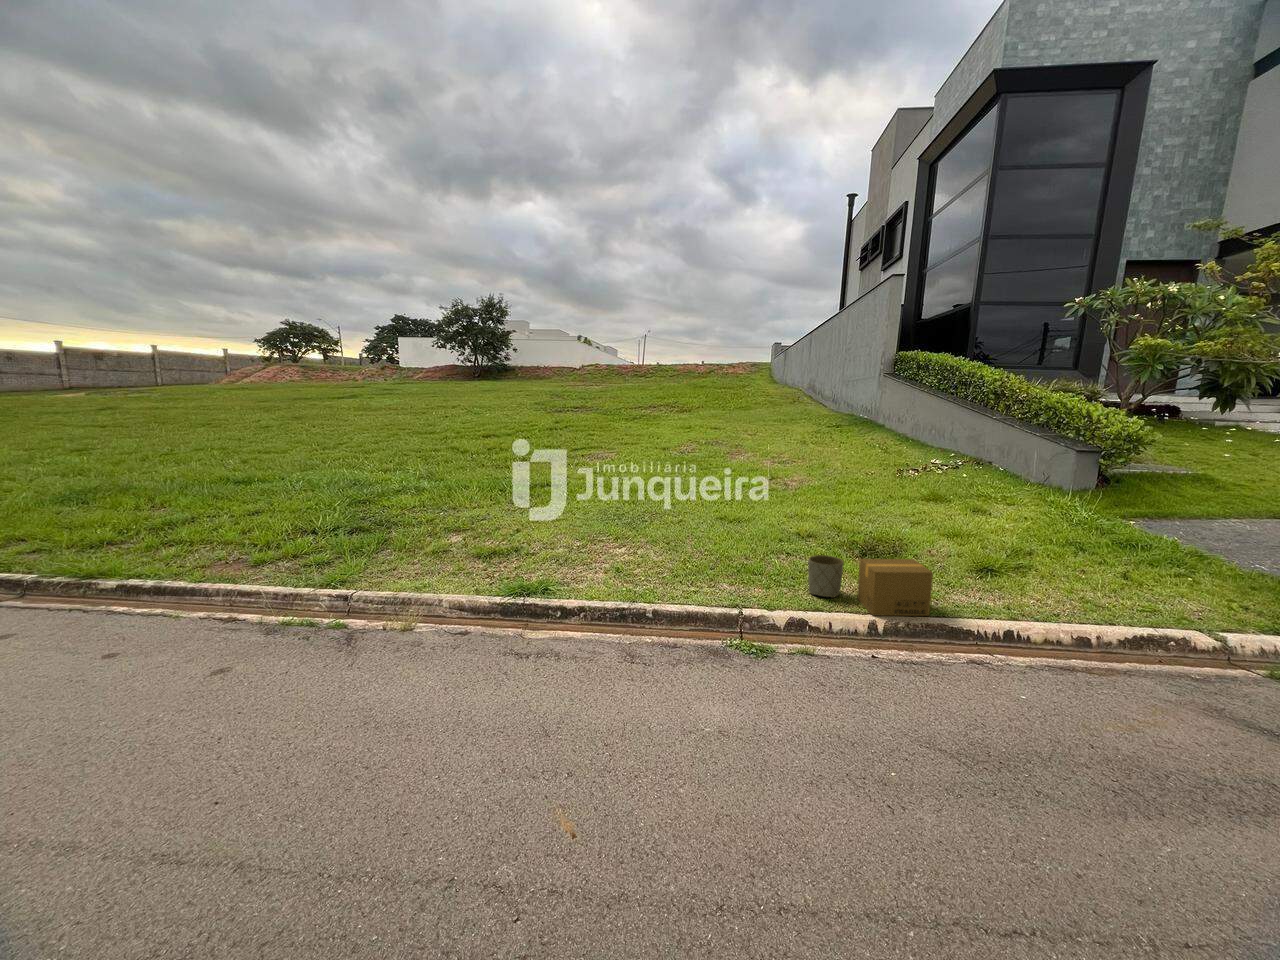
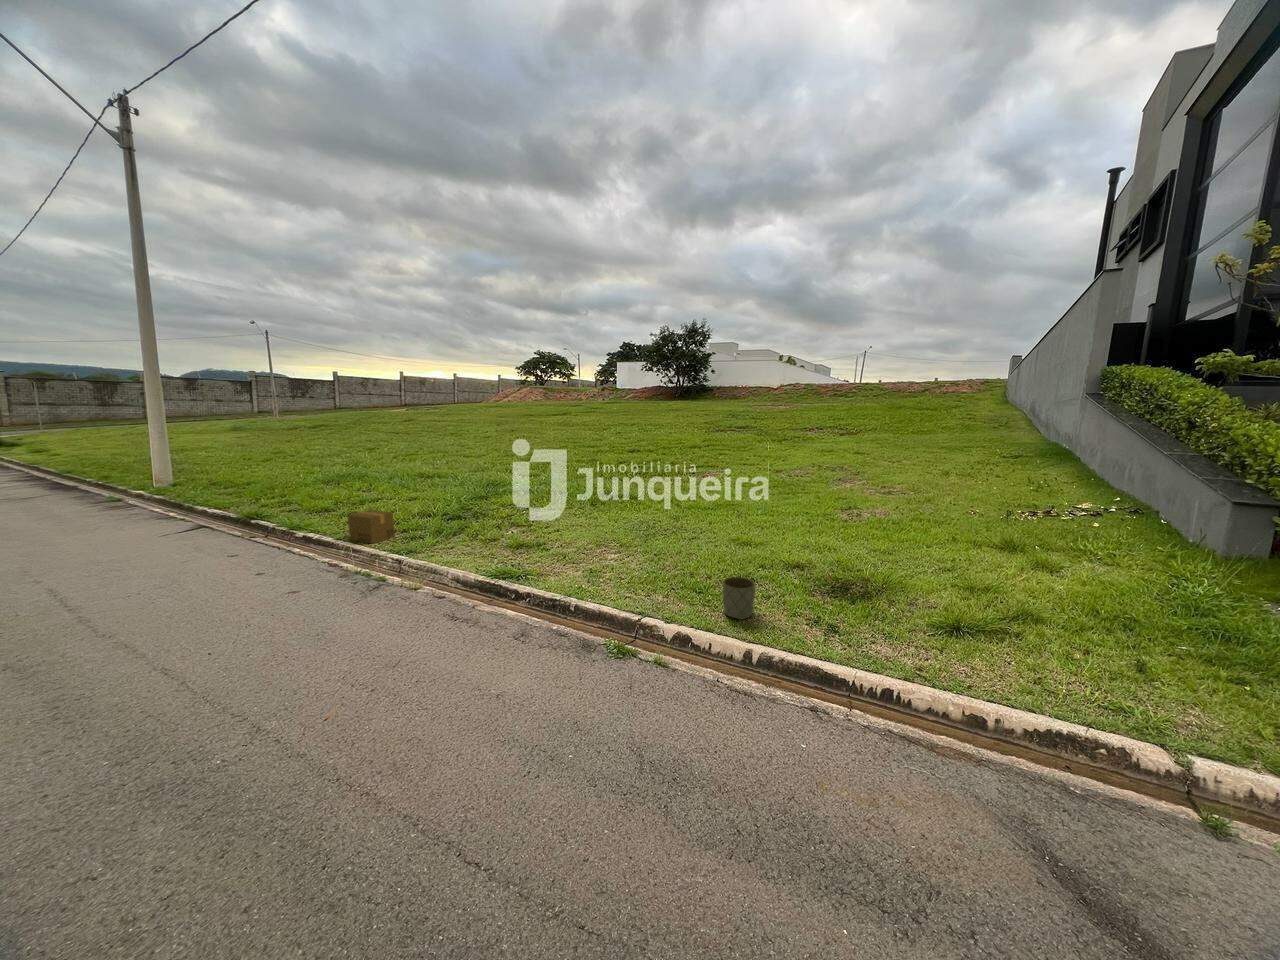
cardboard box: present [857,559,933,616] -> present [347,510,395,543]

